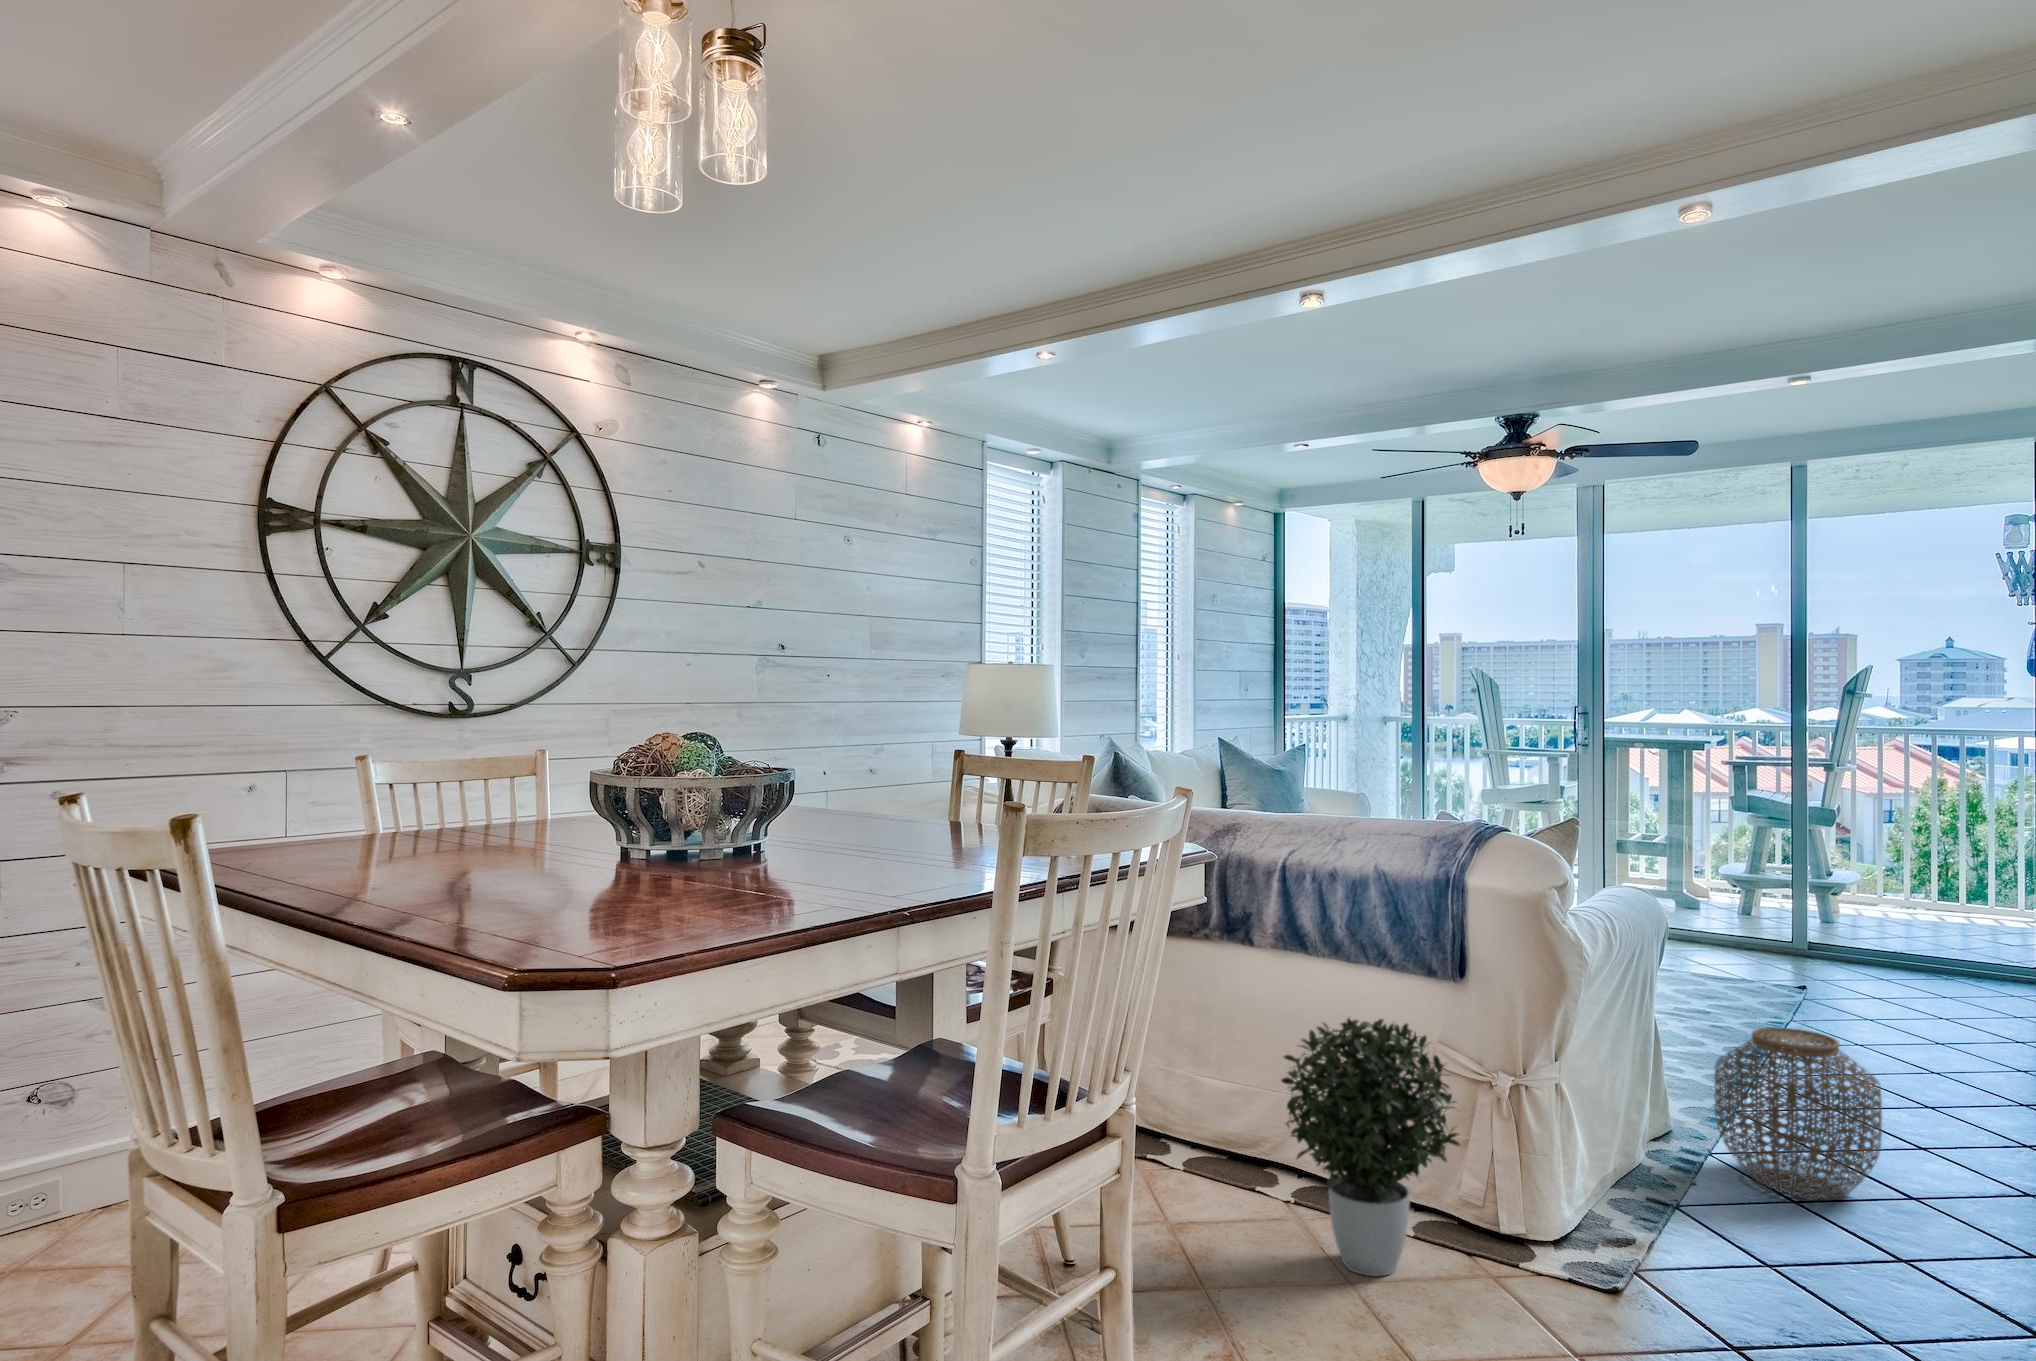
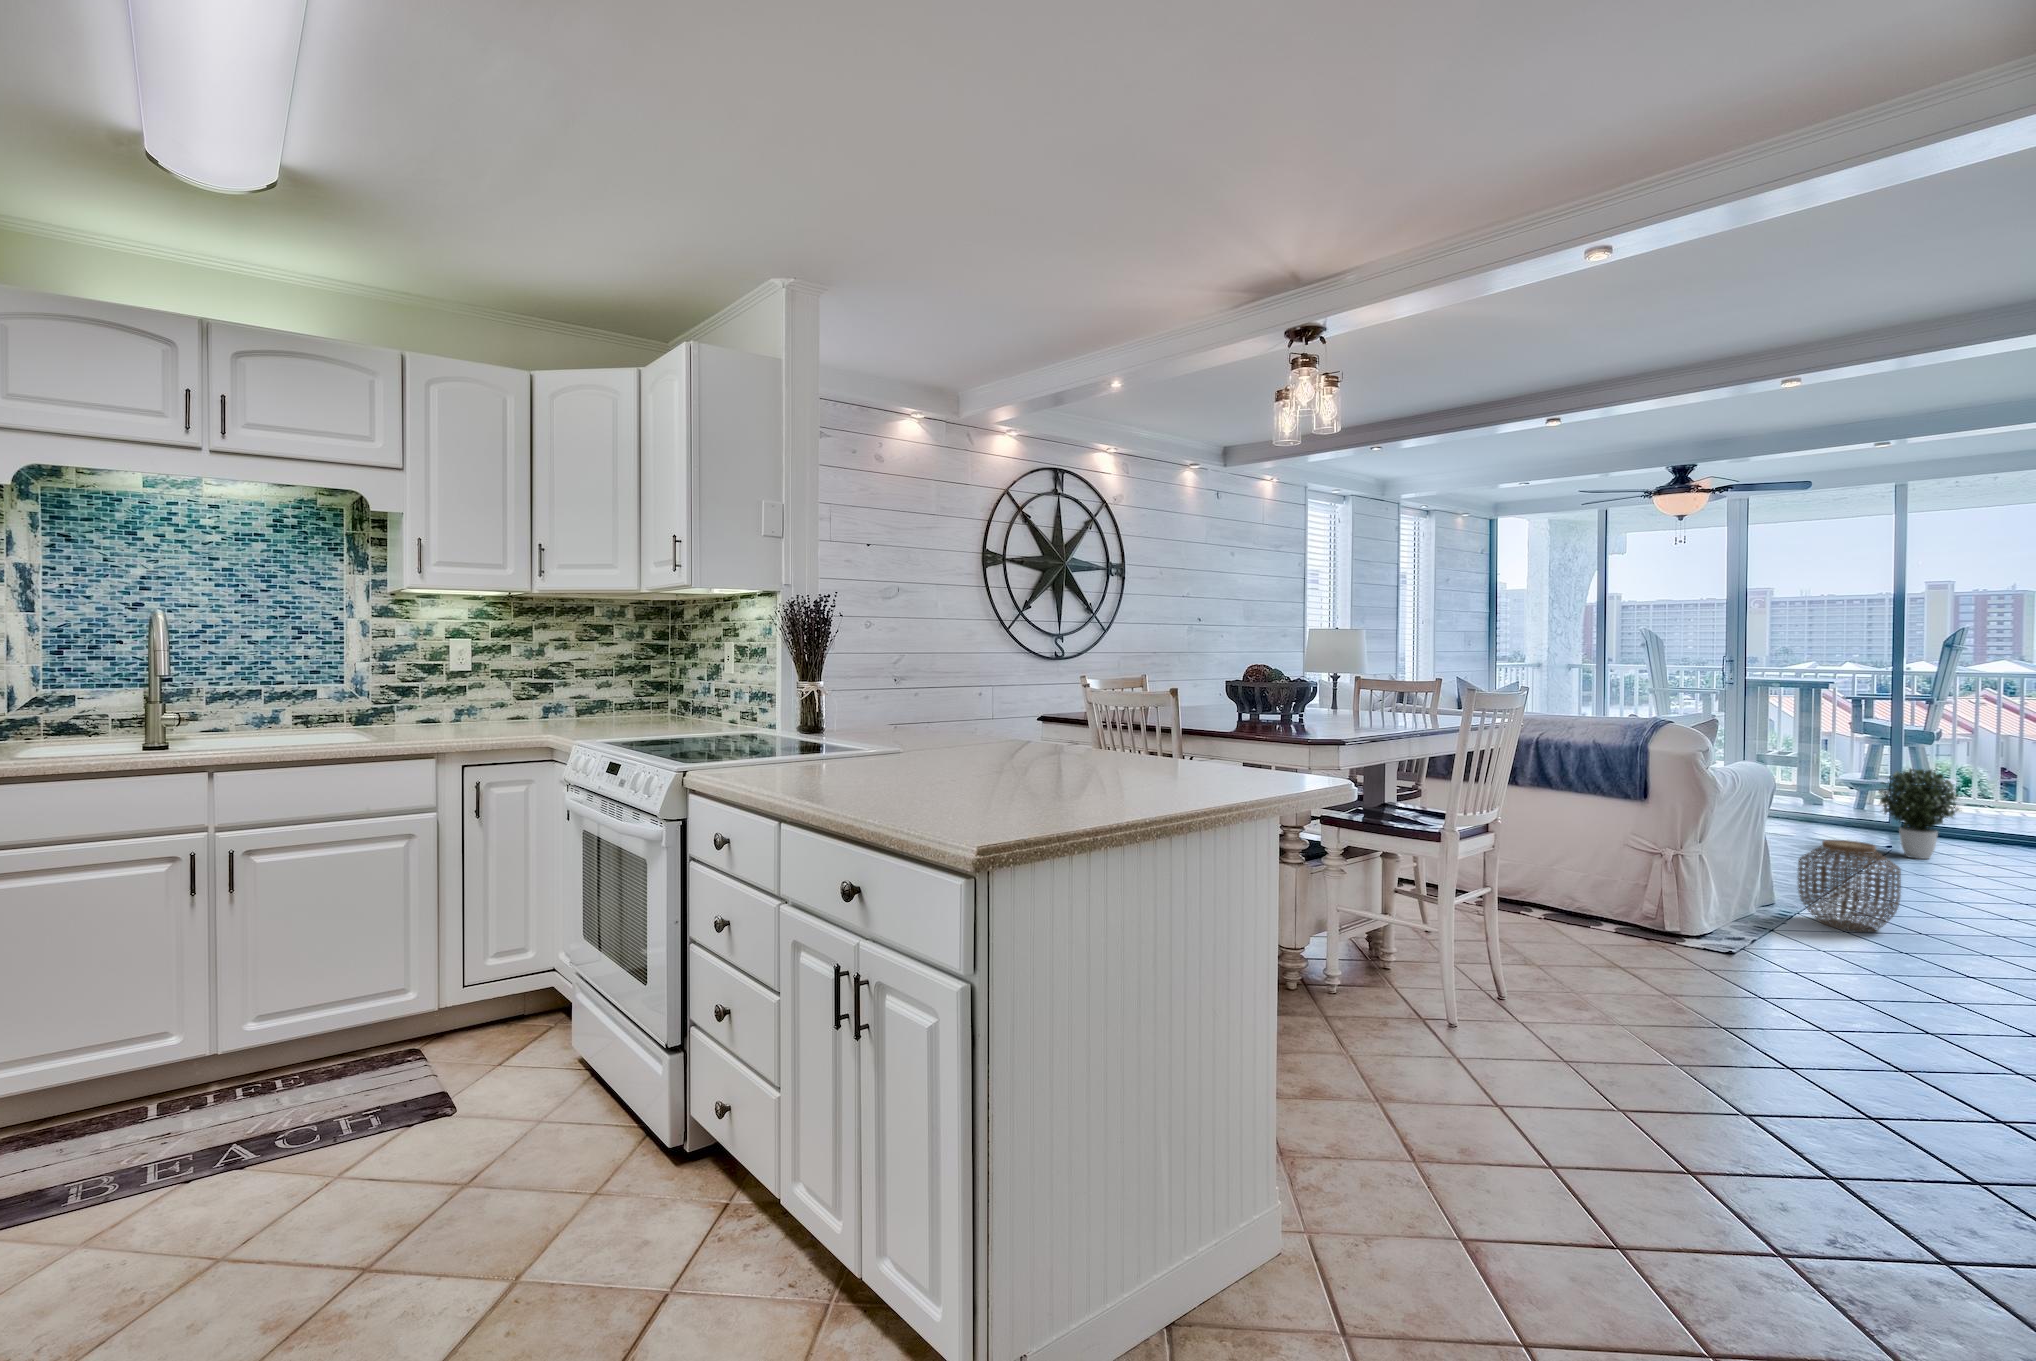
potted plant: present [1281,1018,1460,1276] -> present [1879,768,1959,859]

